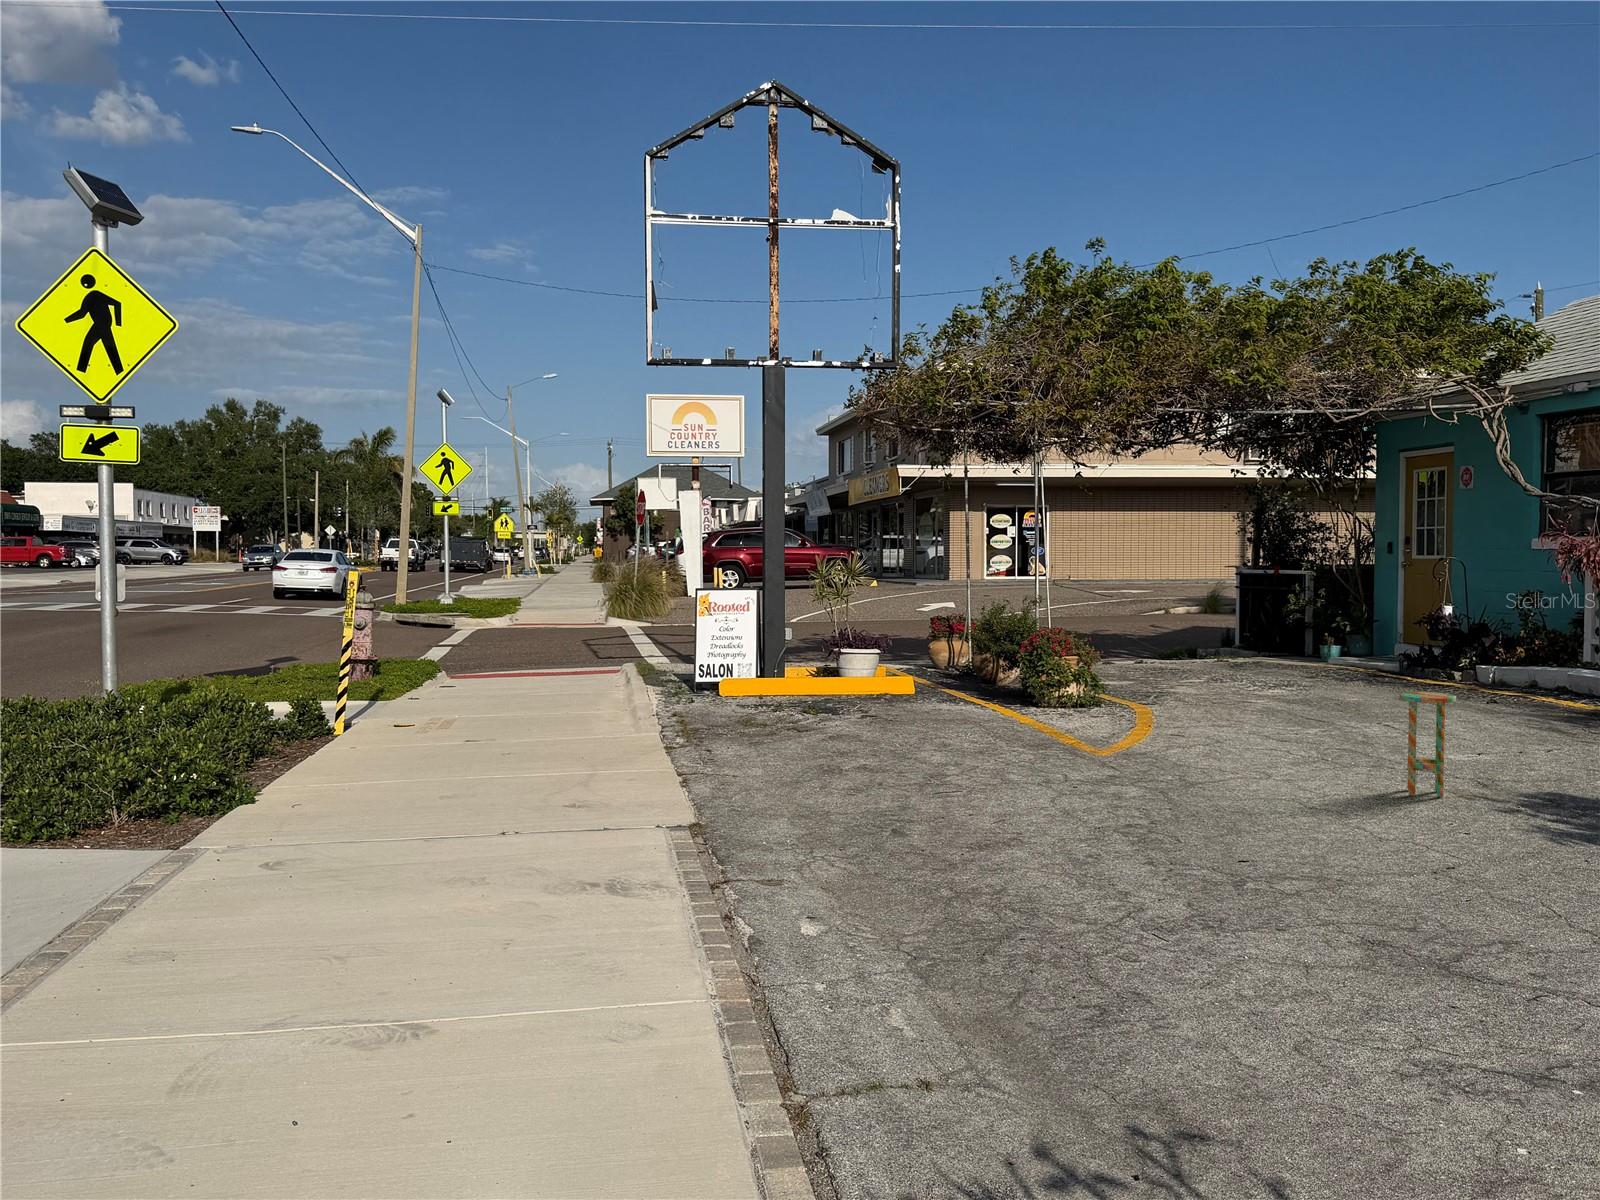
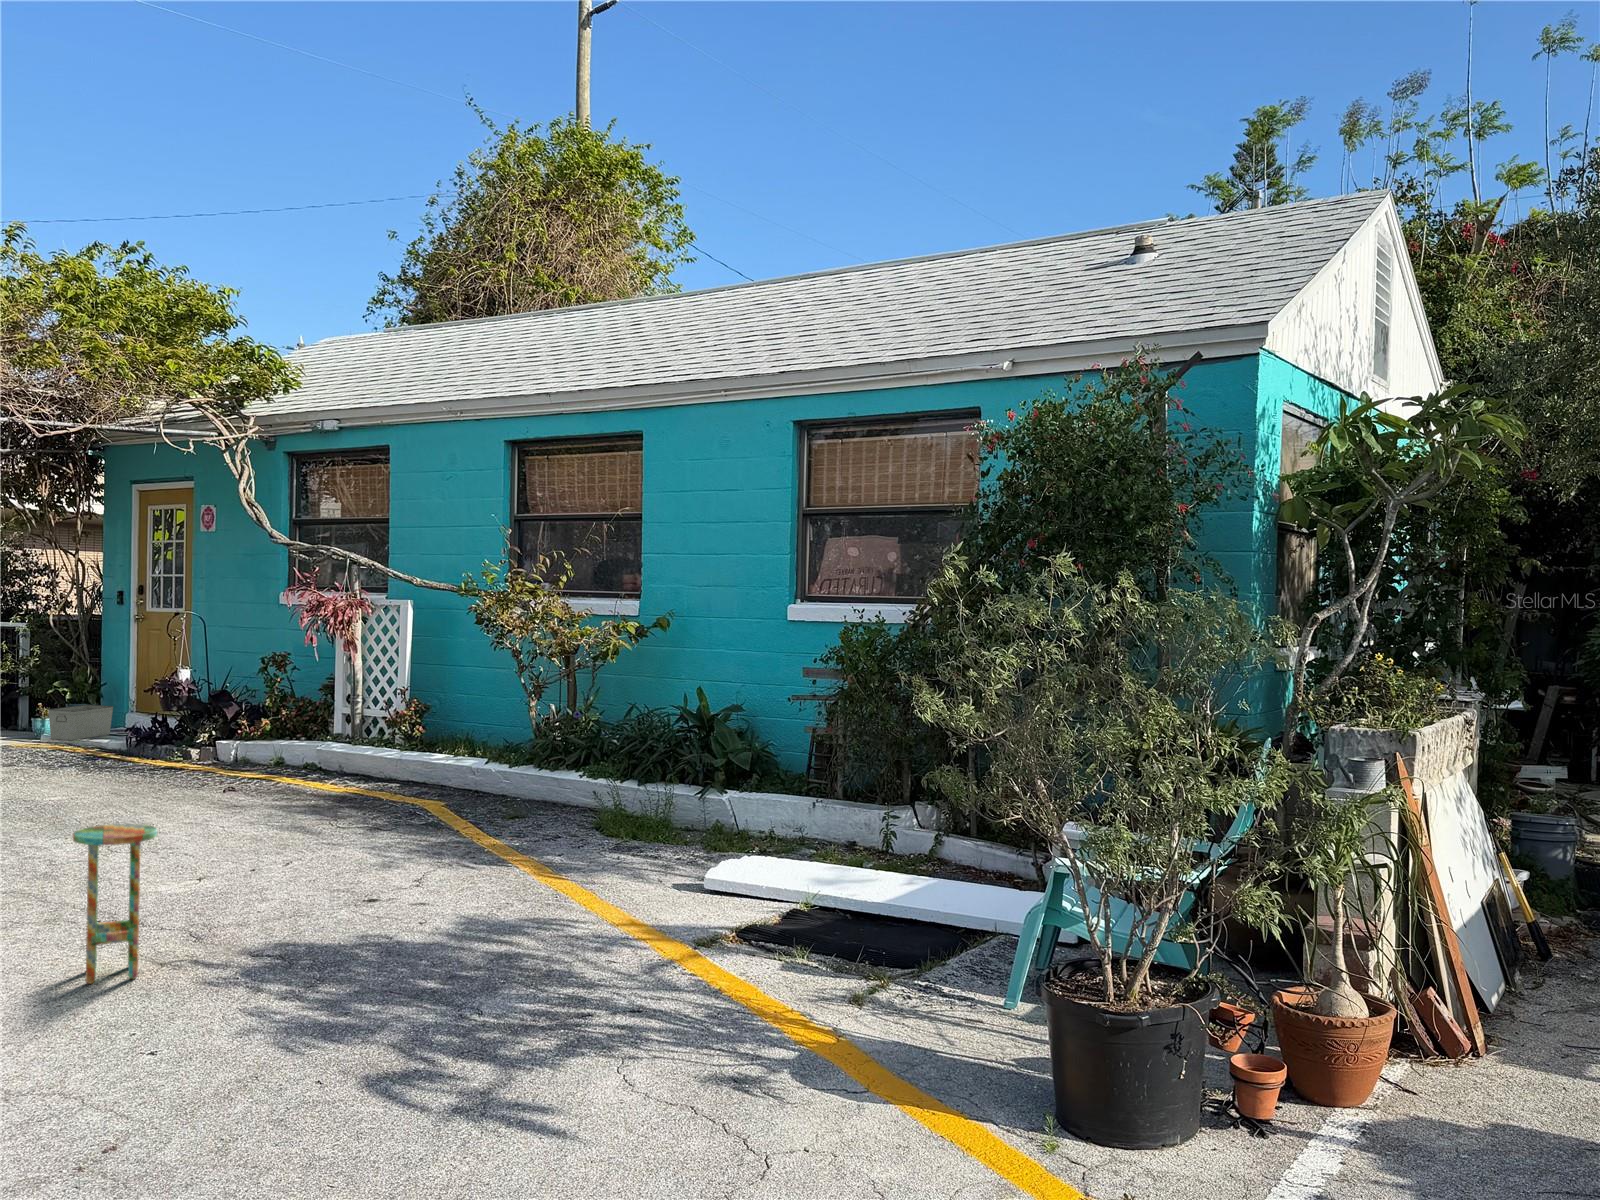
storage bin: none [1333,637,1383,664] -> present [48,705,113,740]

